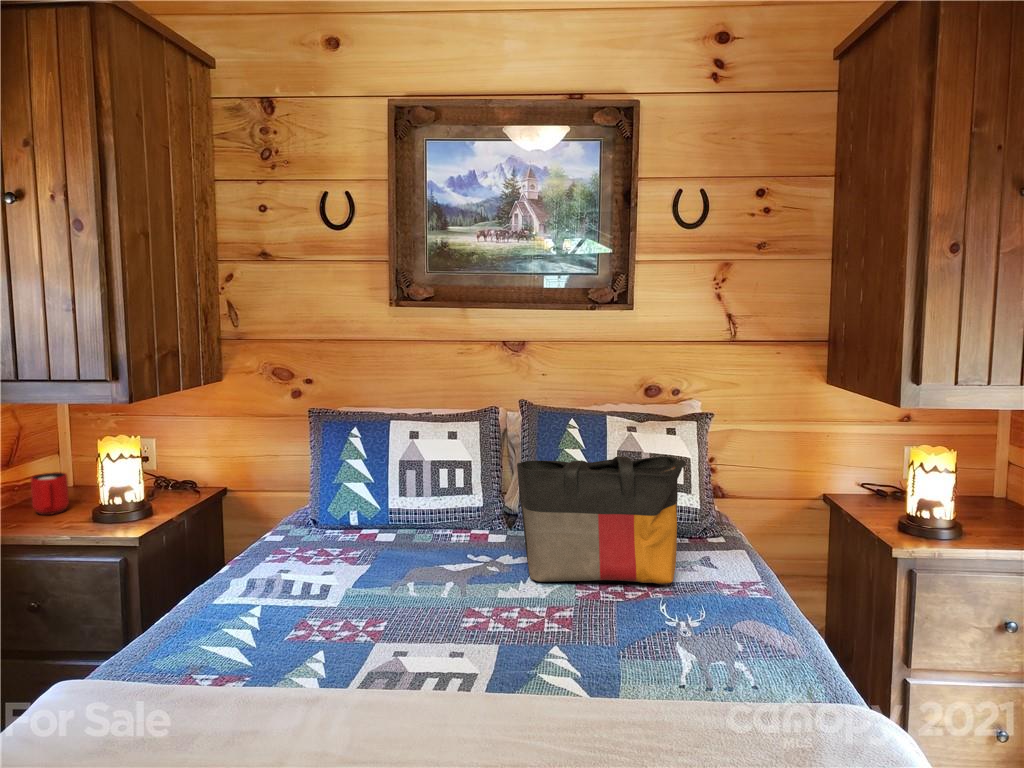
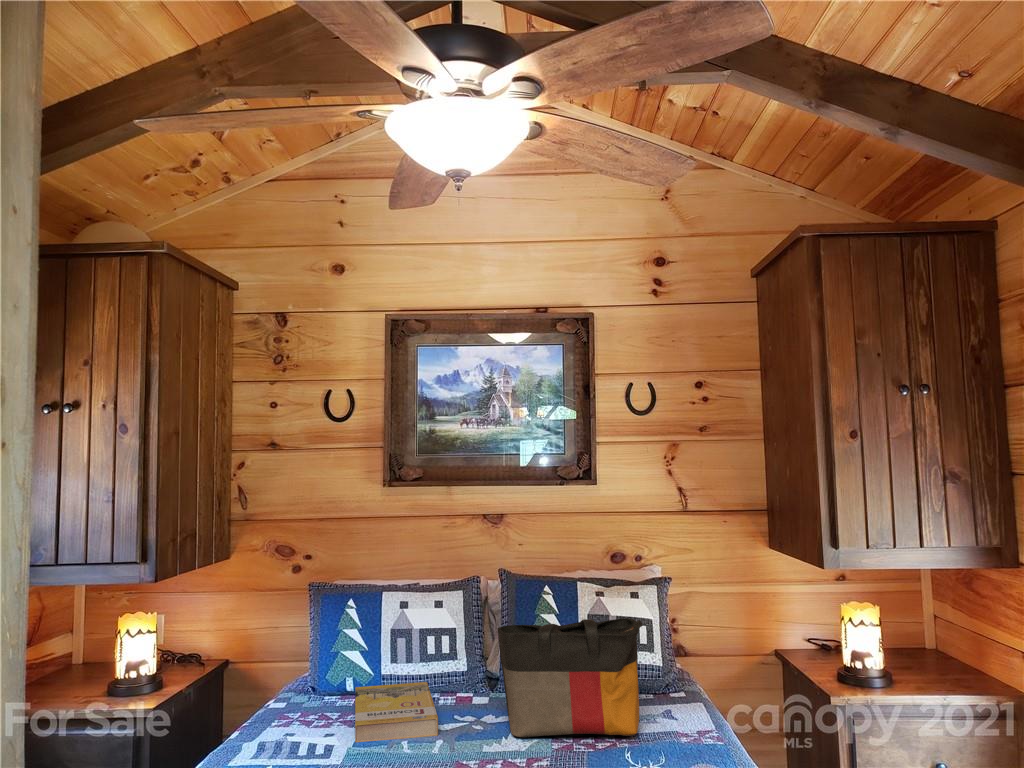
mug: present [31,472,69,515] -> none [52,648,86,690]
book: none [355,518,448,582] -> present [355,682,438,742]

